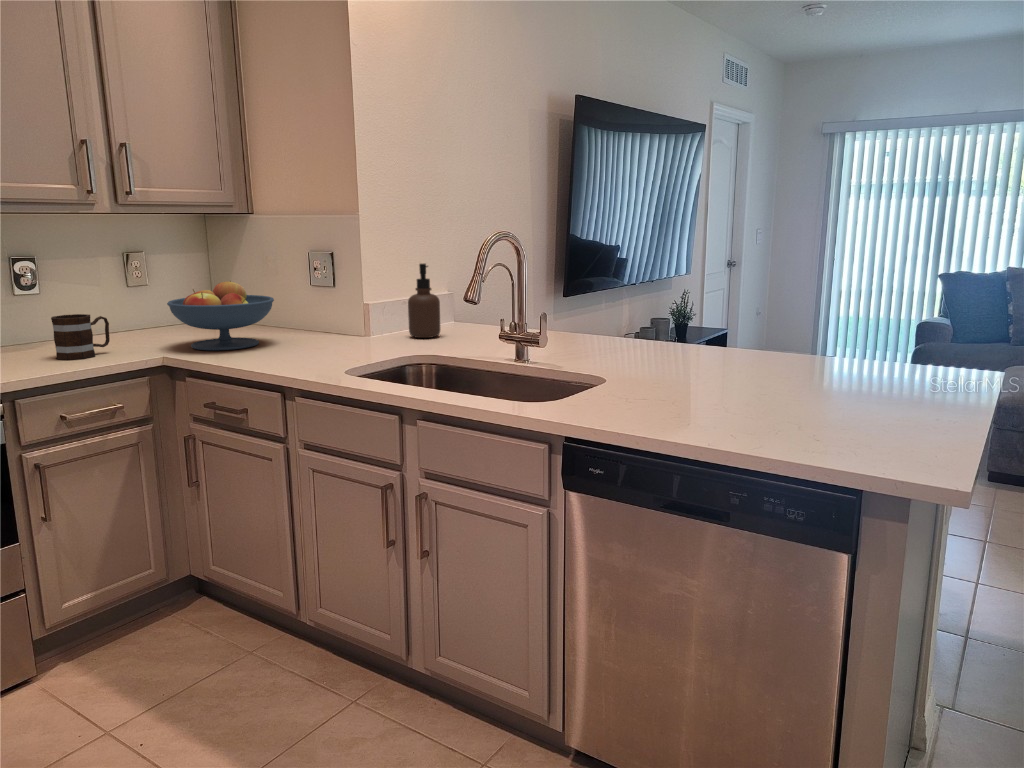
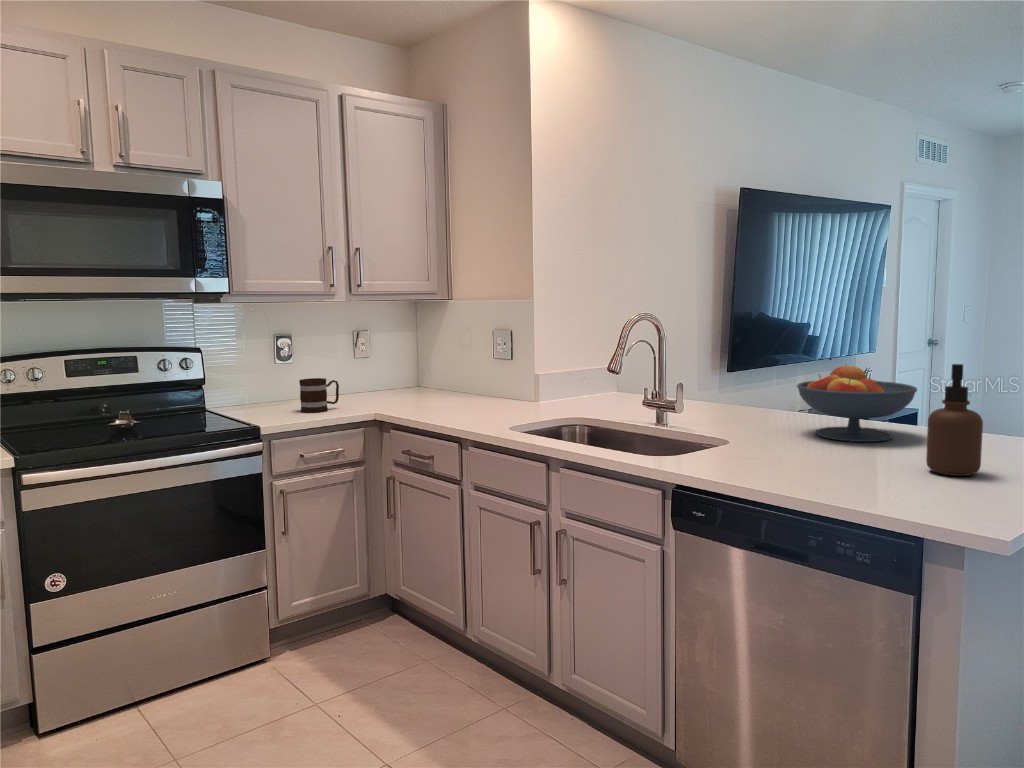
soap dispenser: present [408,263,440,338] -> present [926,364,983,476]
fruit bowl: present [167,281,274,350] -> present [797,365,917,442]

